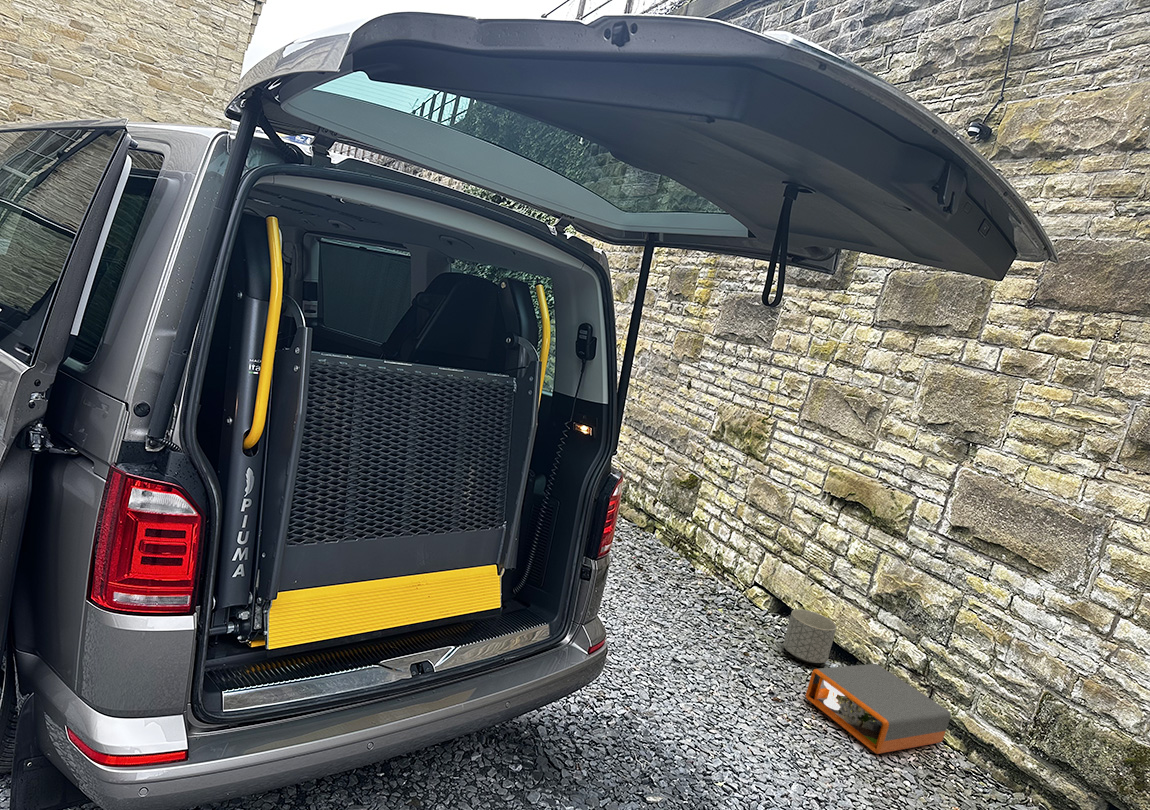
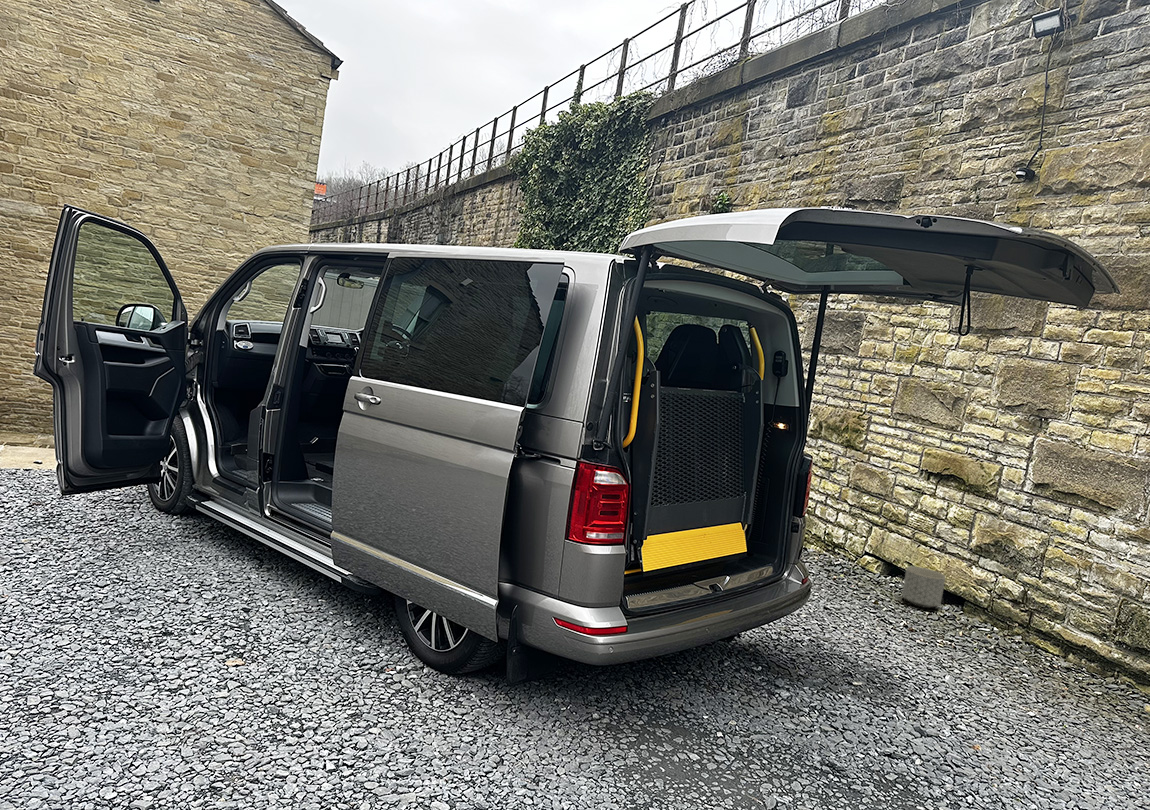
storage box: present [806,664,951,754] -> none [930,601,1049,658]

